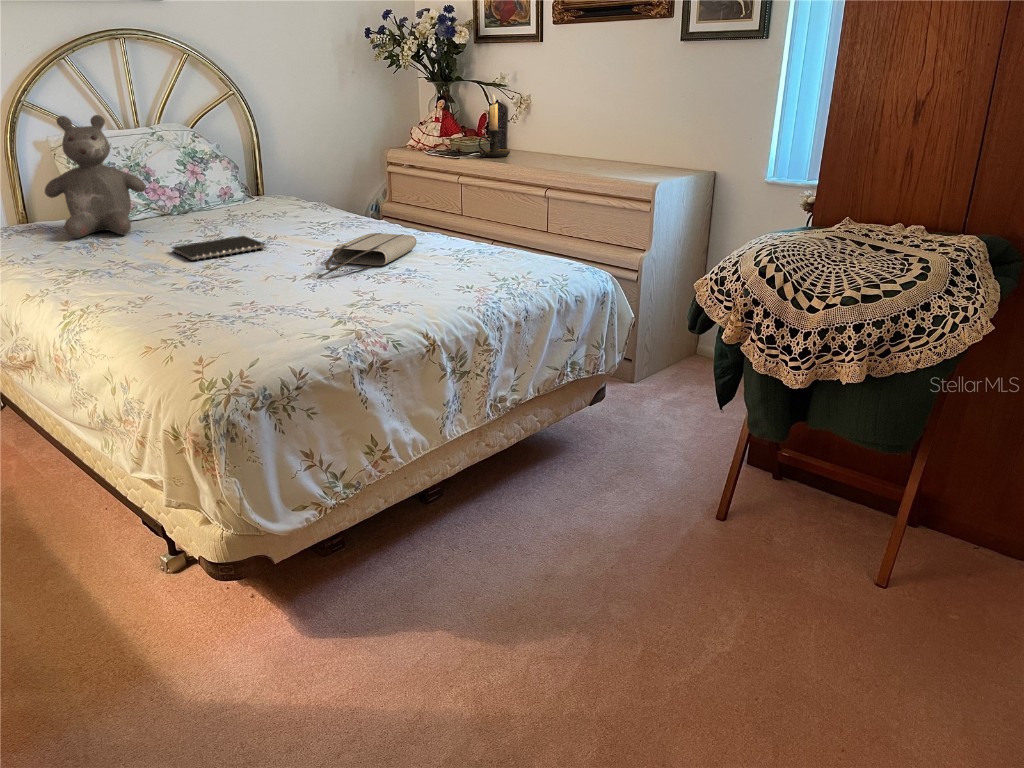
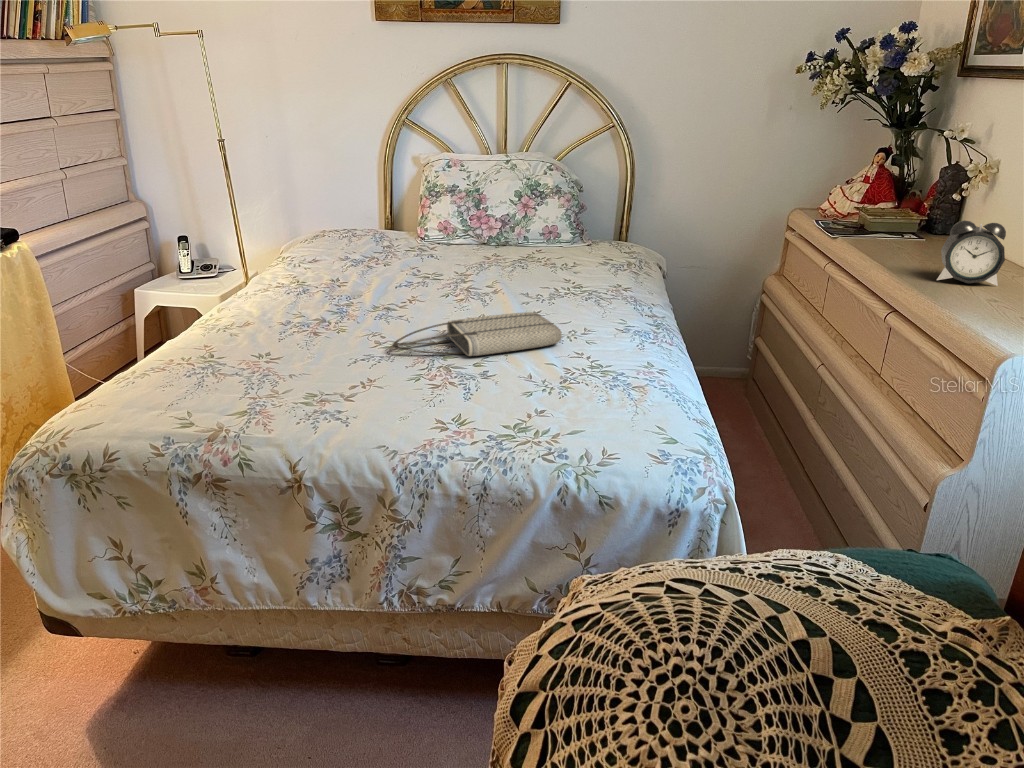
candle holder: present [478,95,510,158] -> none [870,146,932,241]
teddy bear: present [45,115,146,238] -> none [365,141,450,257]
alarm clock: none [559,131,594,169] -> present [937,220,1006,286]
notebook: present [172,236,265,260] -> none [367,279,459,302]

